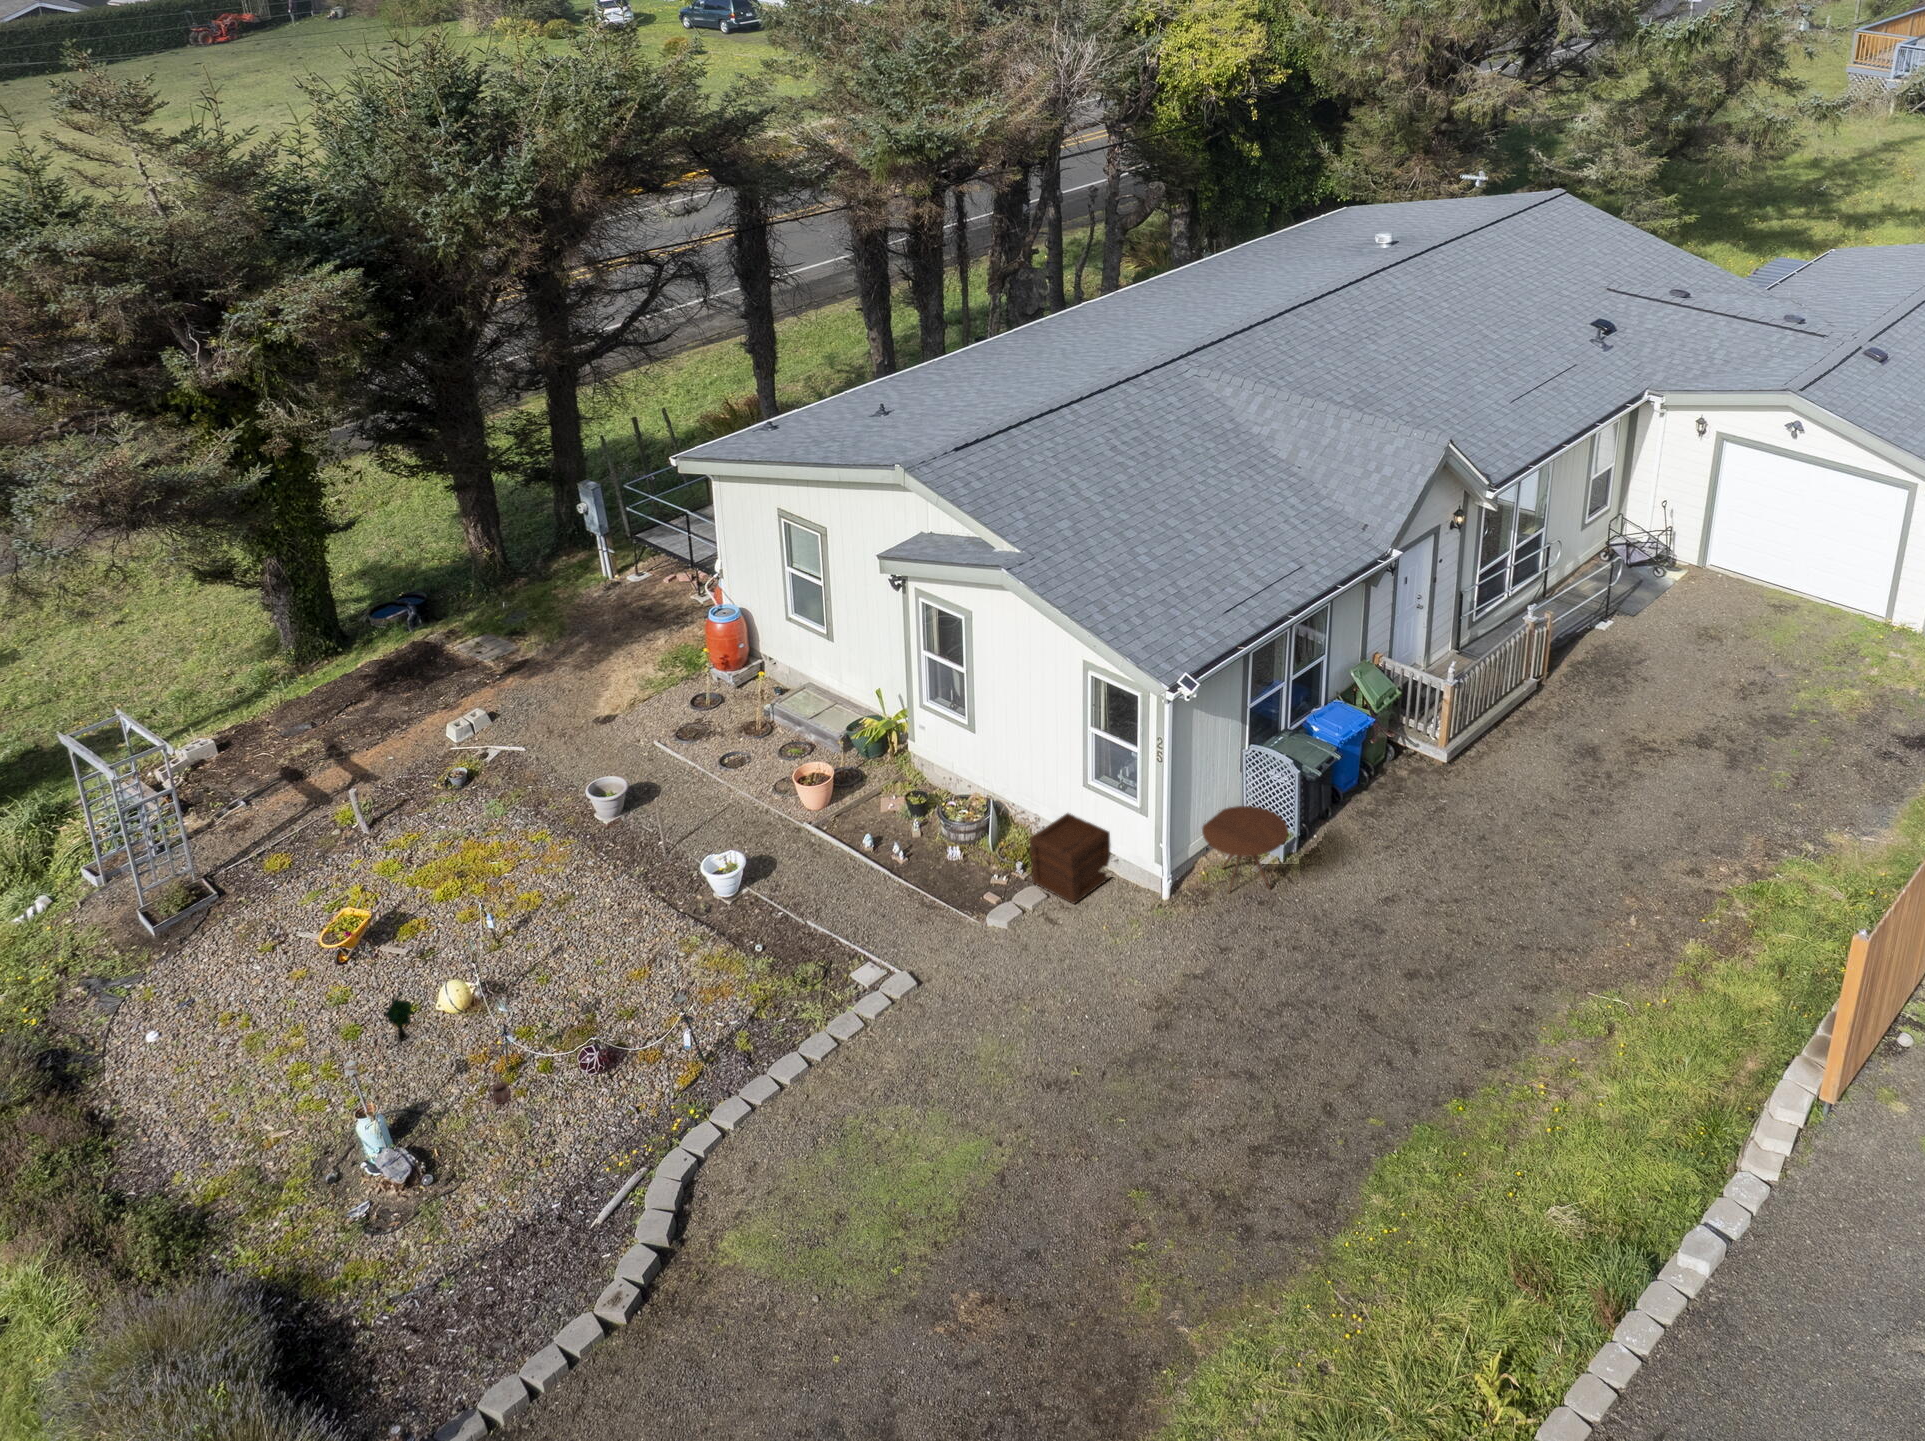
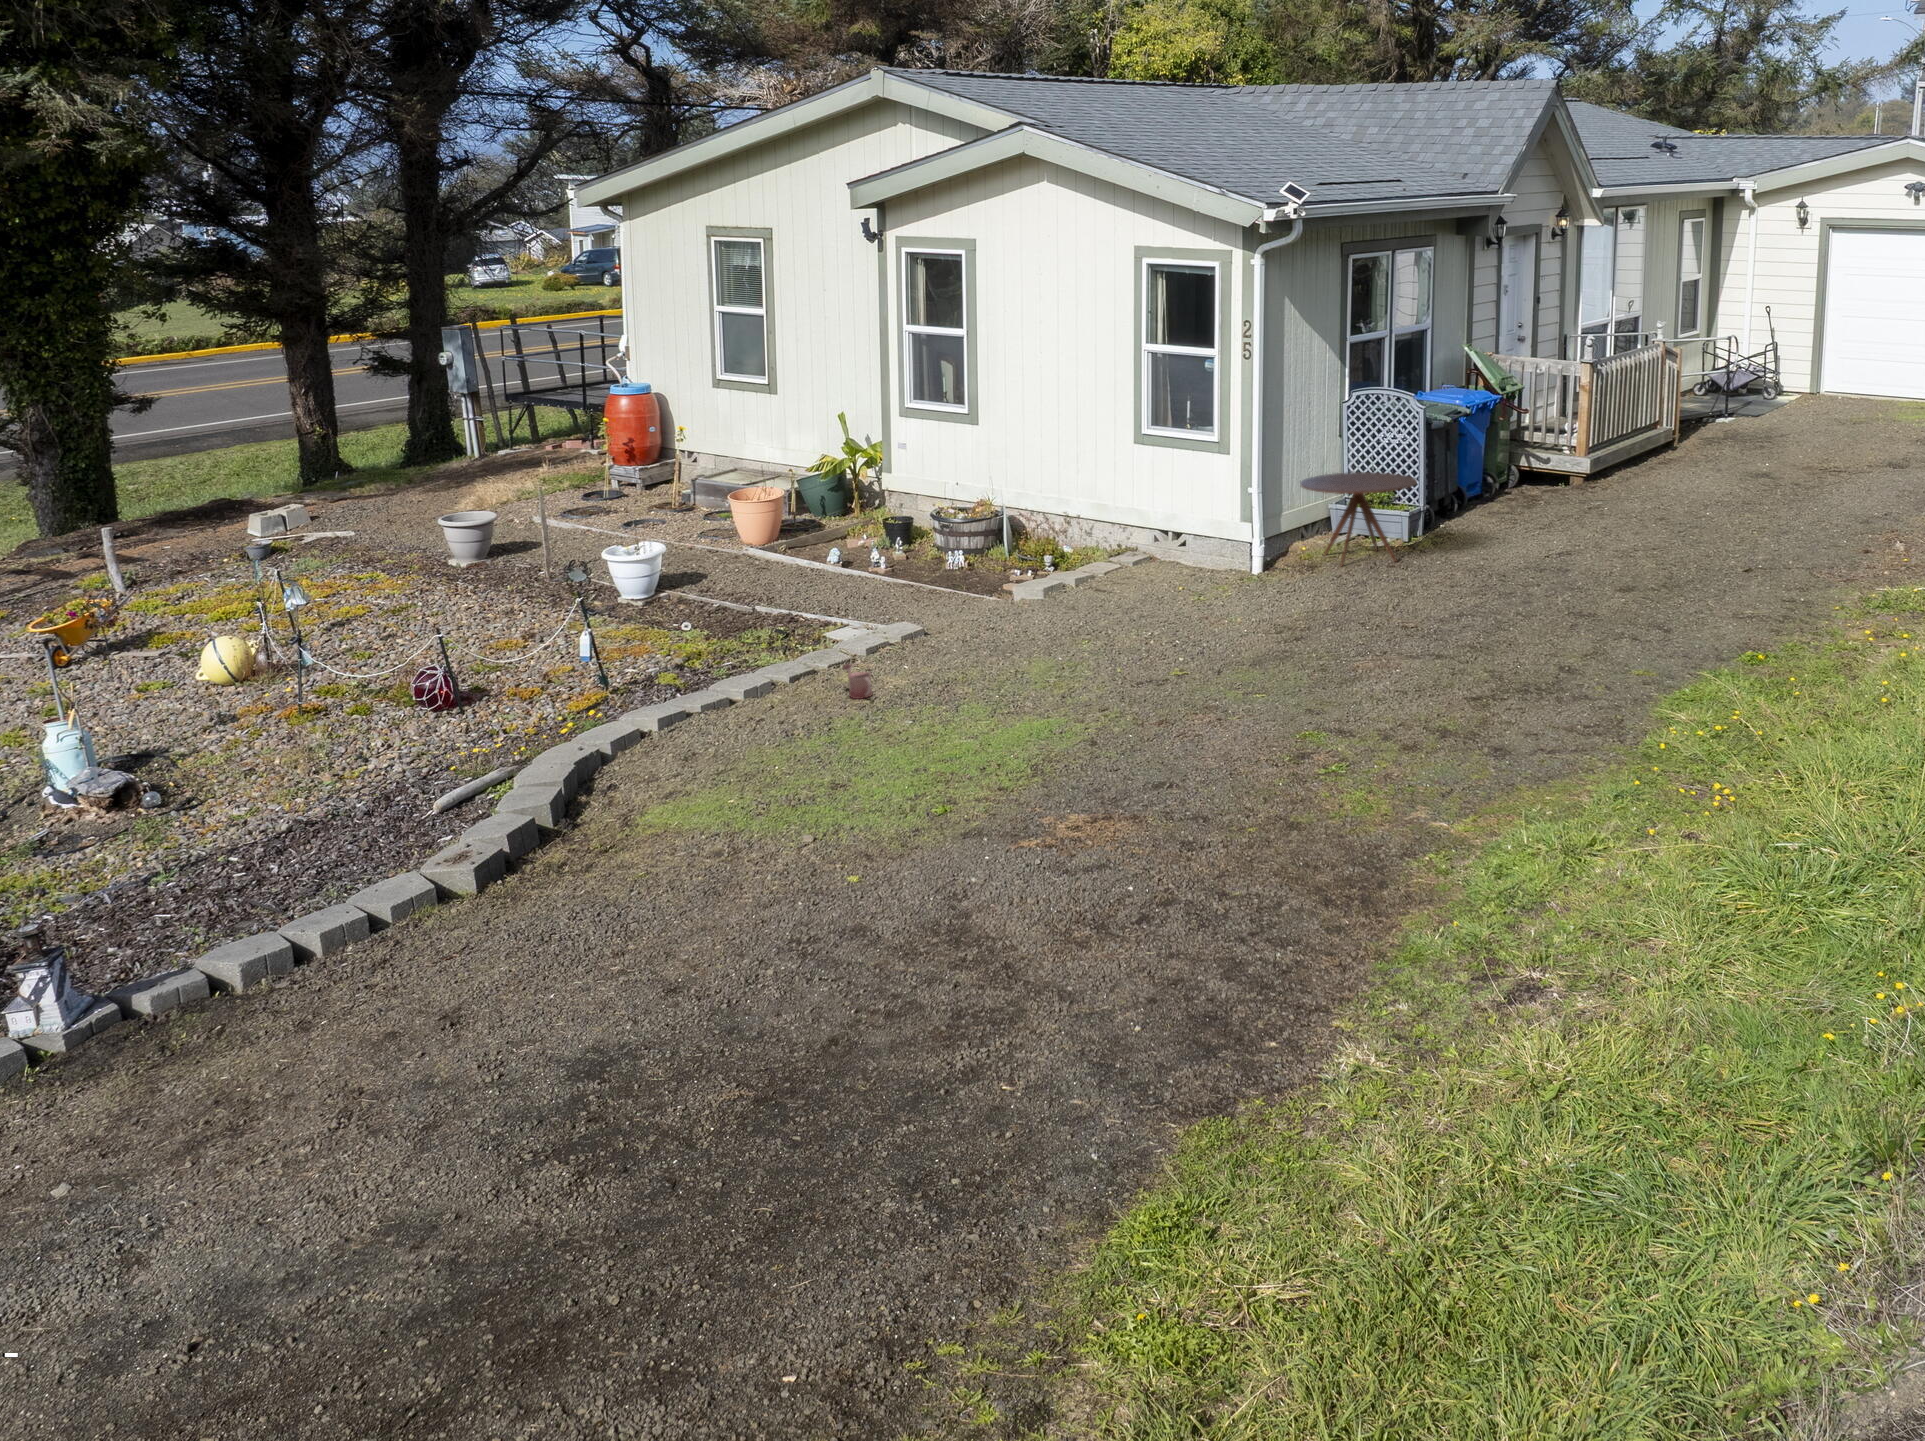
wooden crate: present [1030,813,1110,903] -> none [1066,485,1178,580]
decorative plant: present [383,992,415,1041] -> none [102,603,161,686]
watering can: present [491,1074,510,1104] -> present [842,663,872,699]

